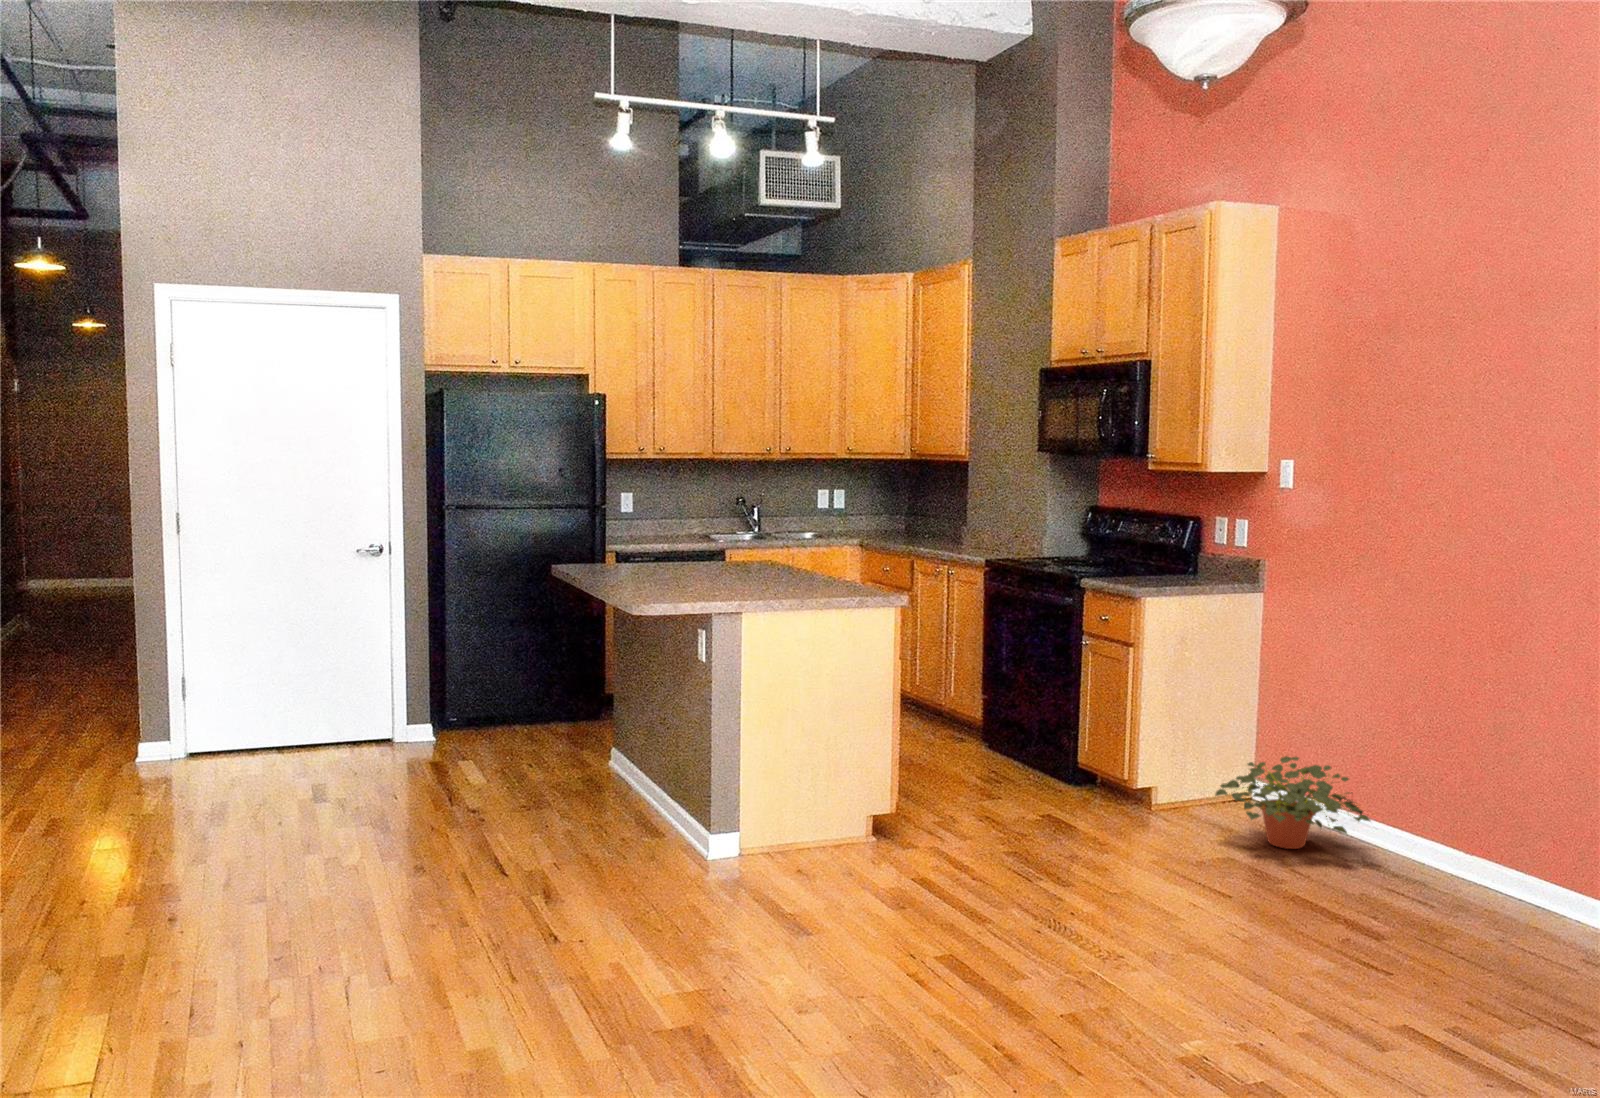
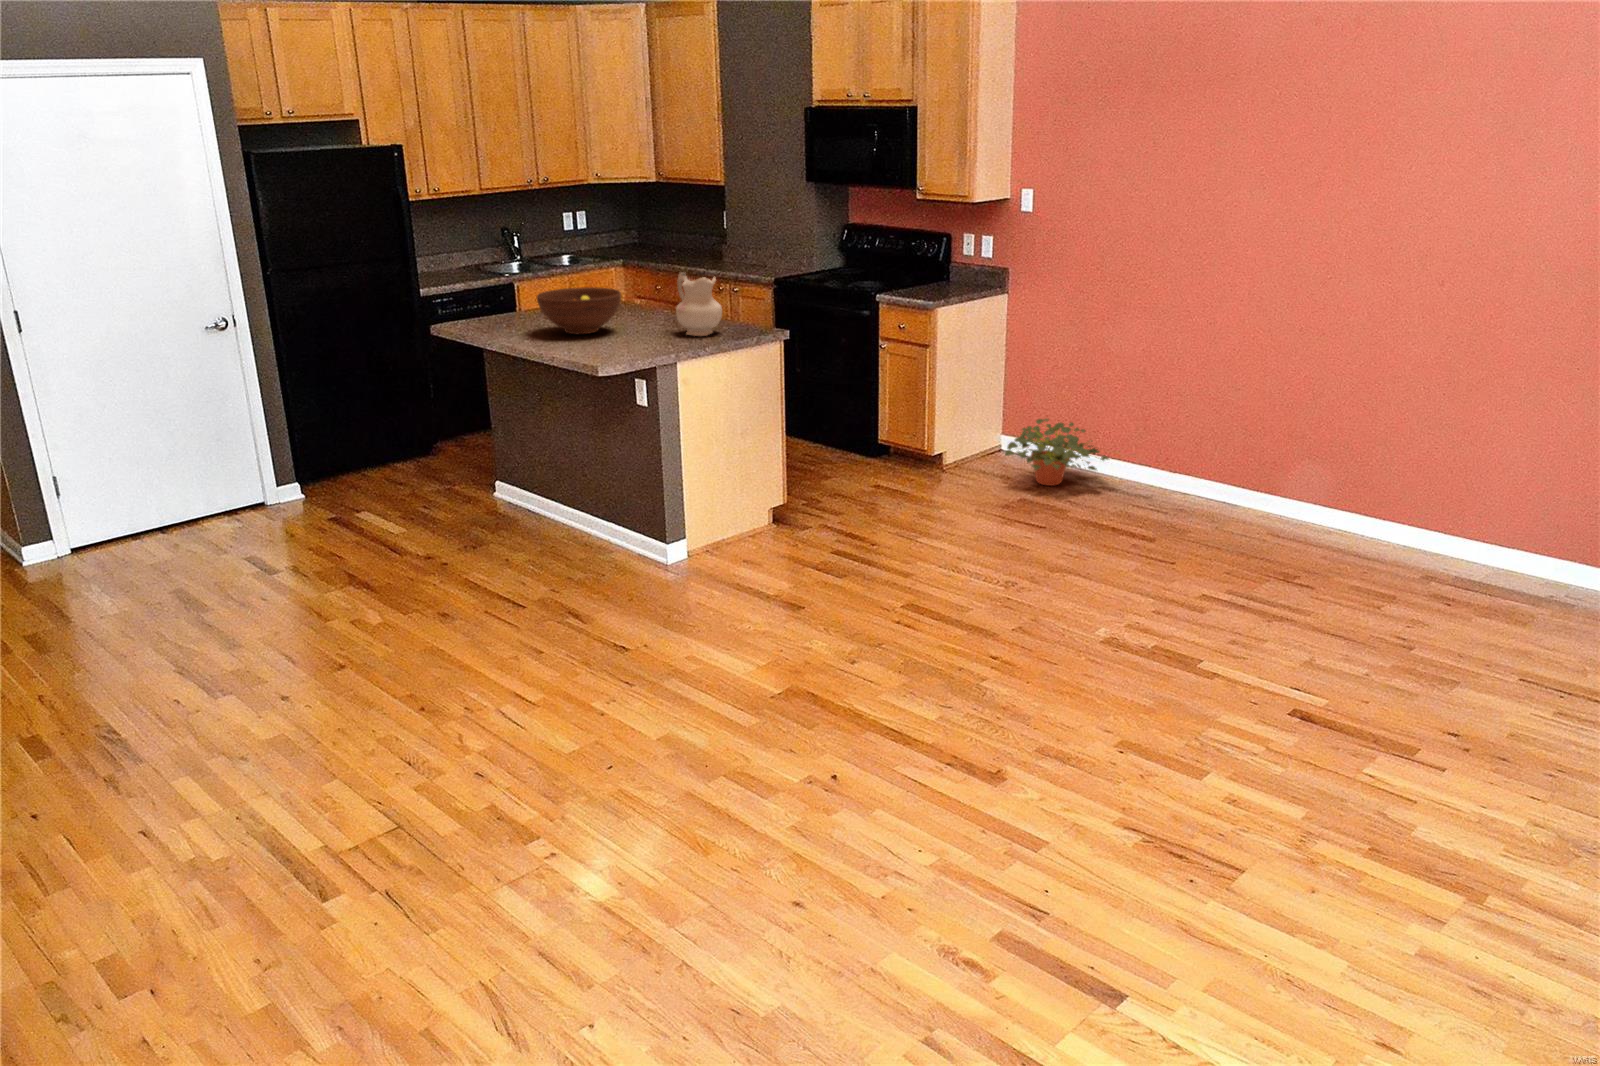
ceramic pitcher: none [769,512,824,586] -> present [676,272,722,336]
fruit bowl: none [628,527,724,575] -> present [537,287,621,334]

